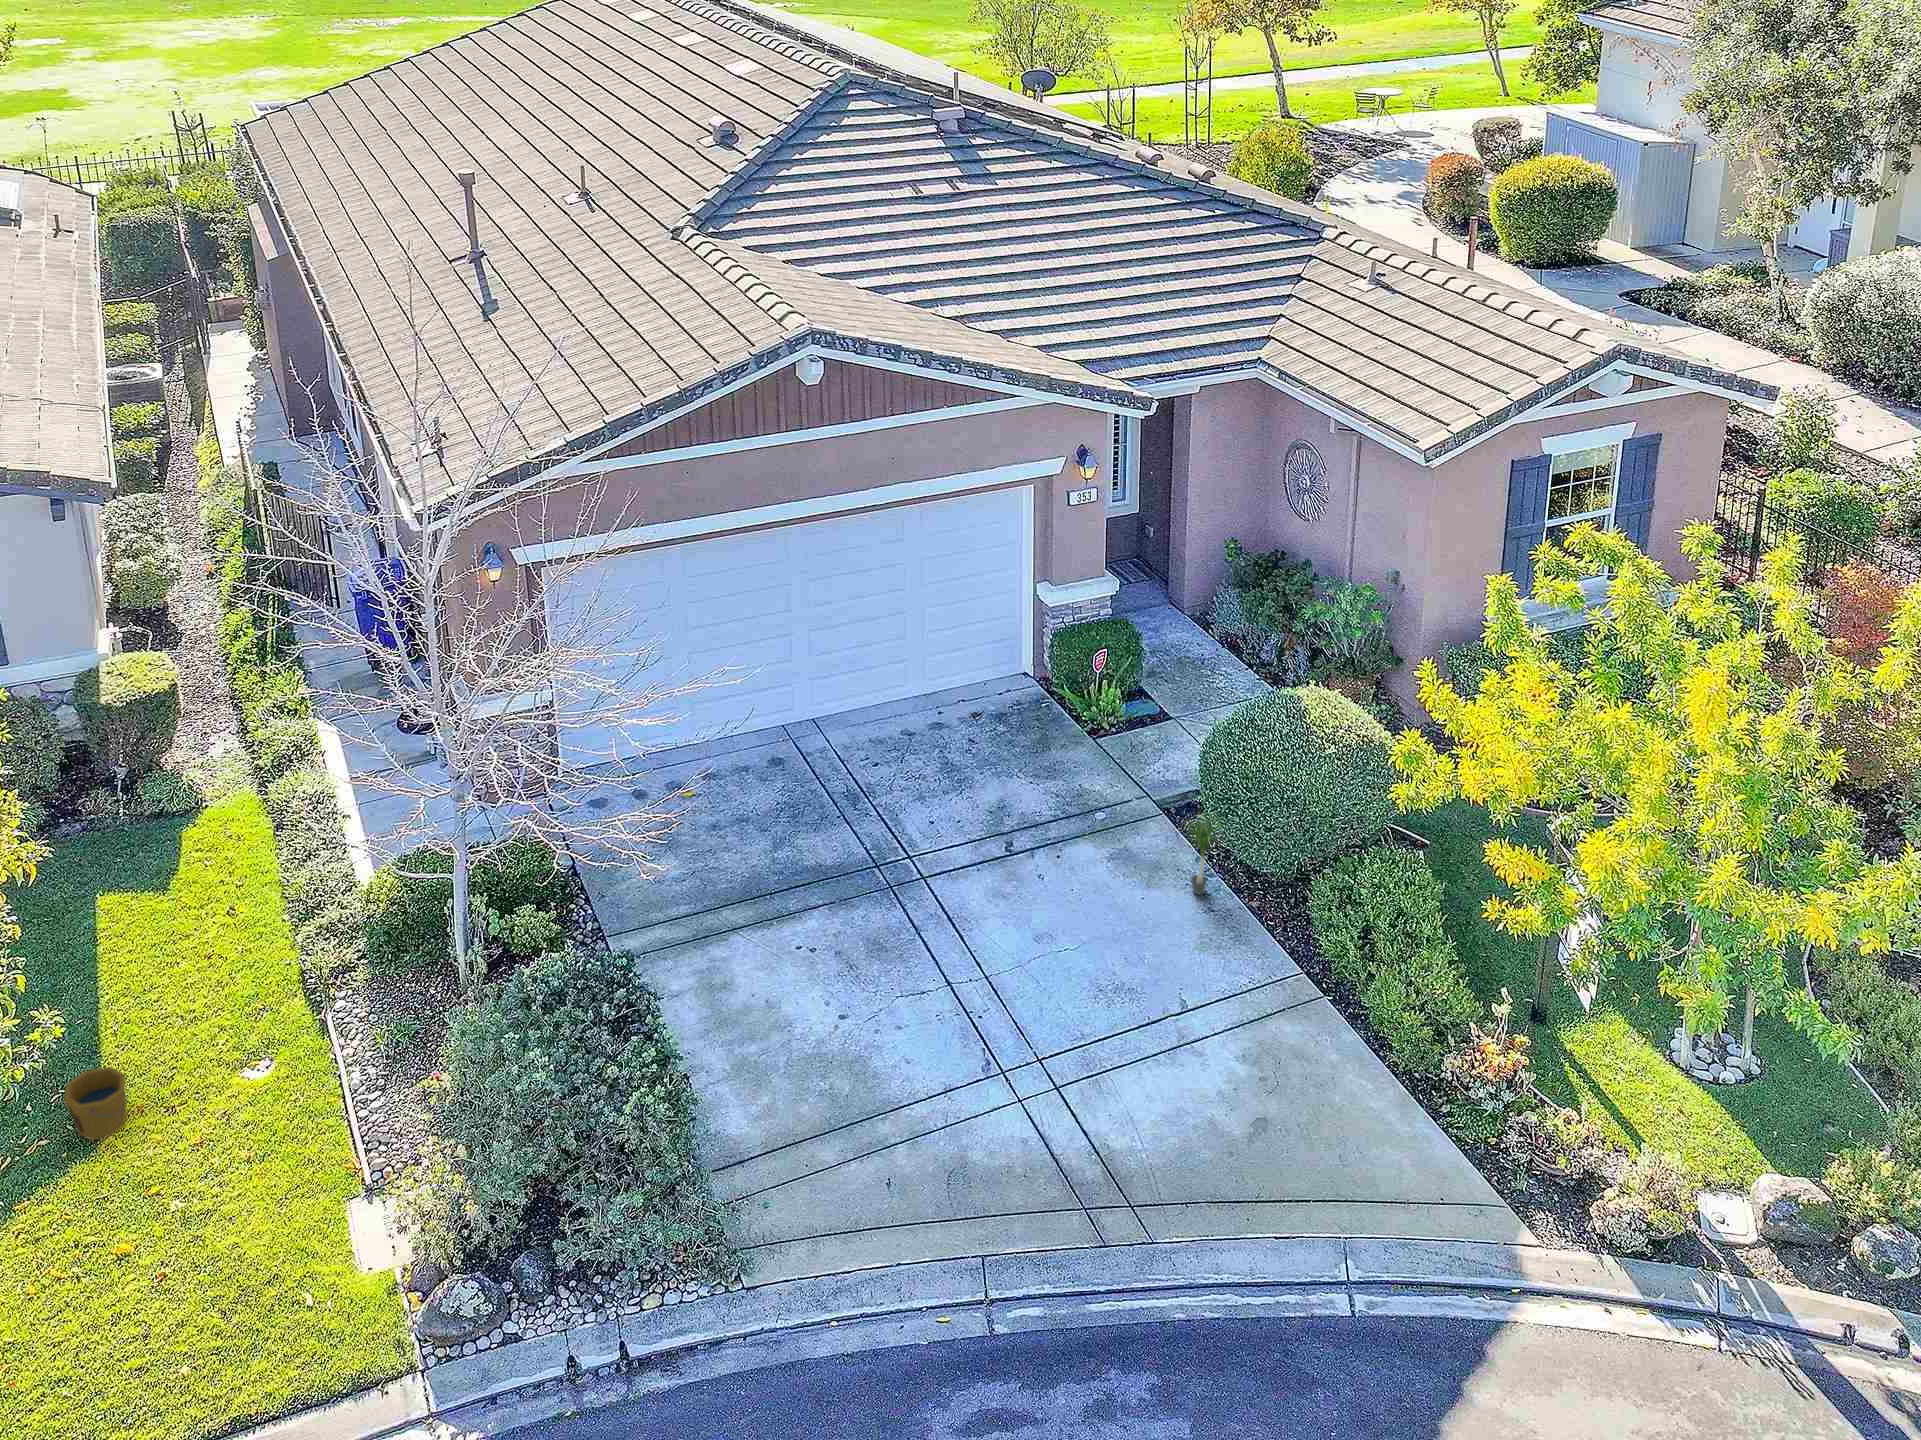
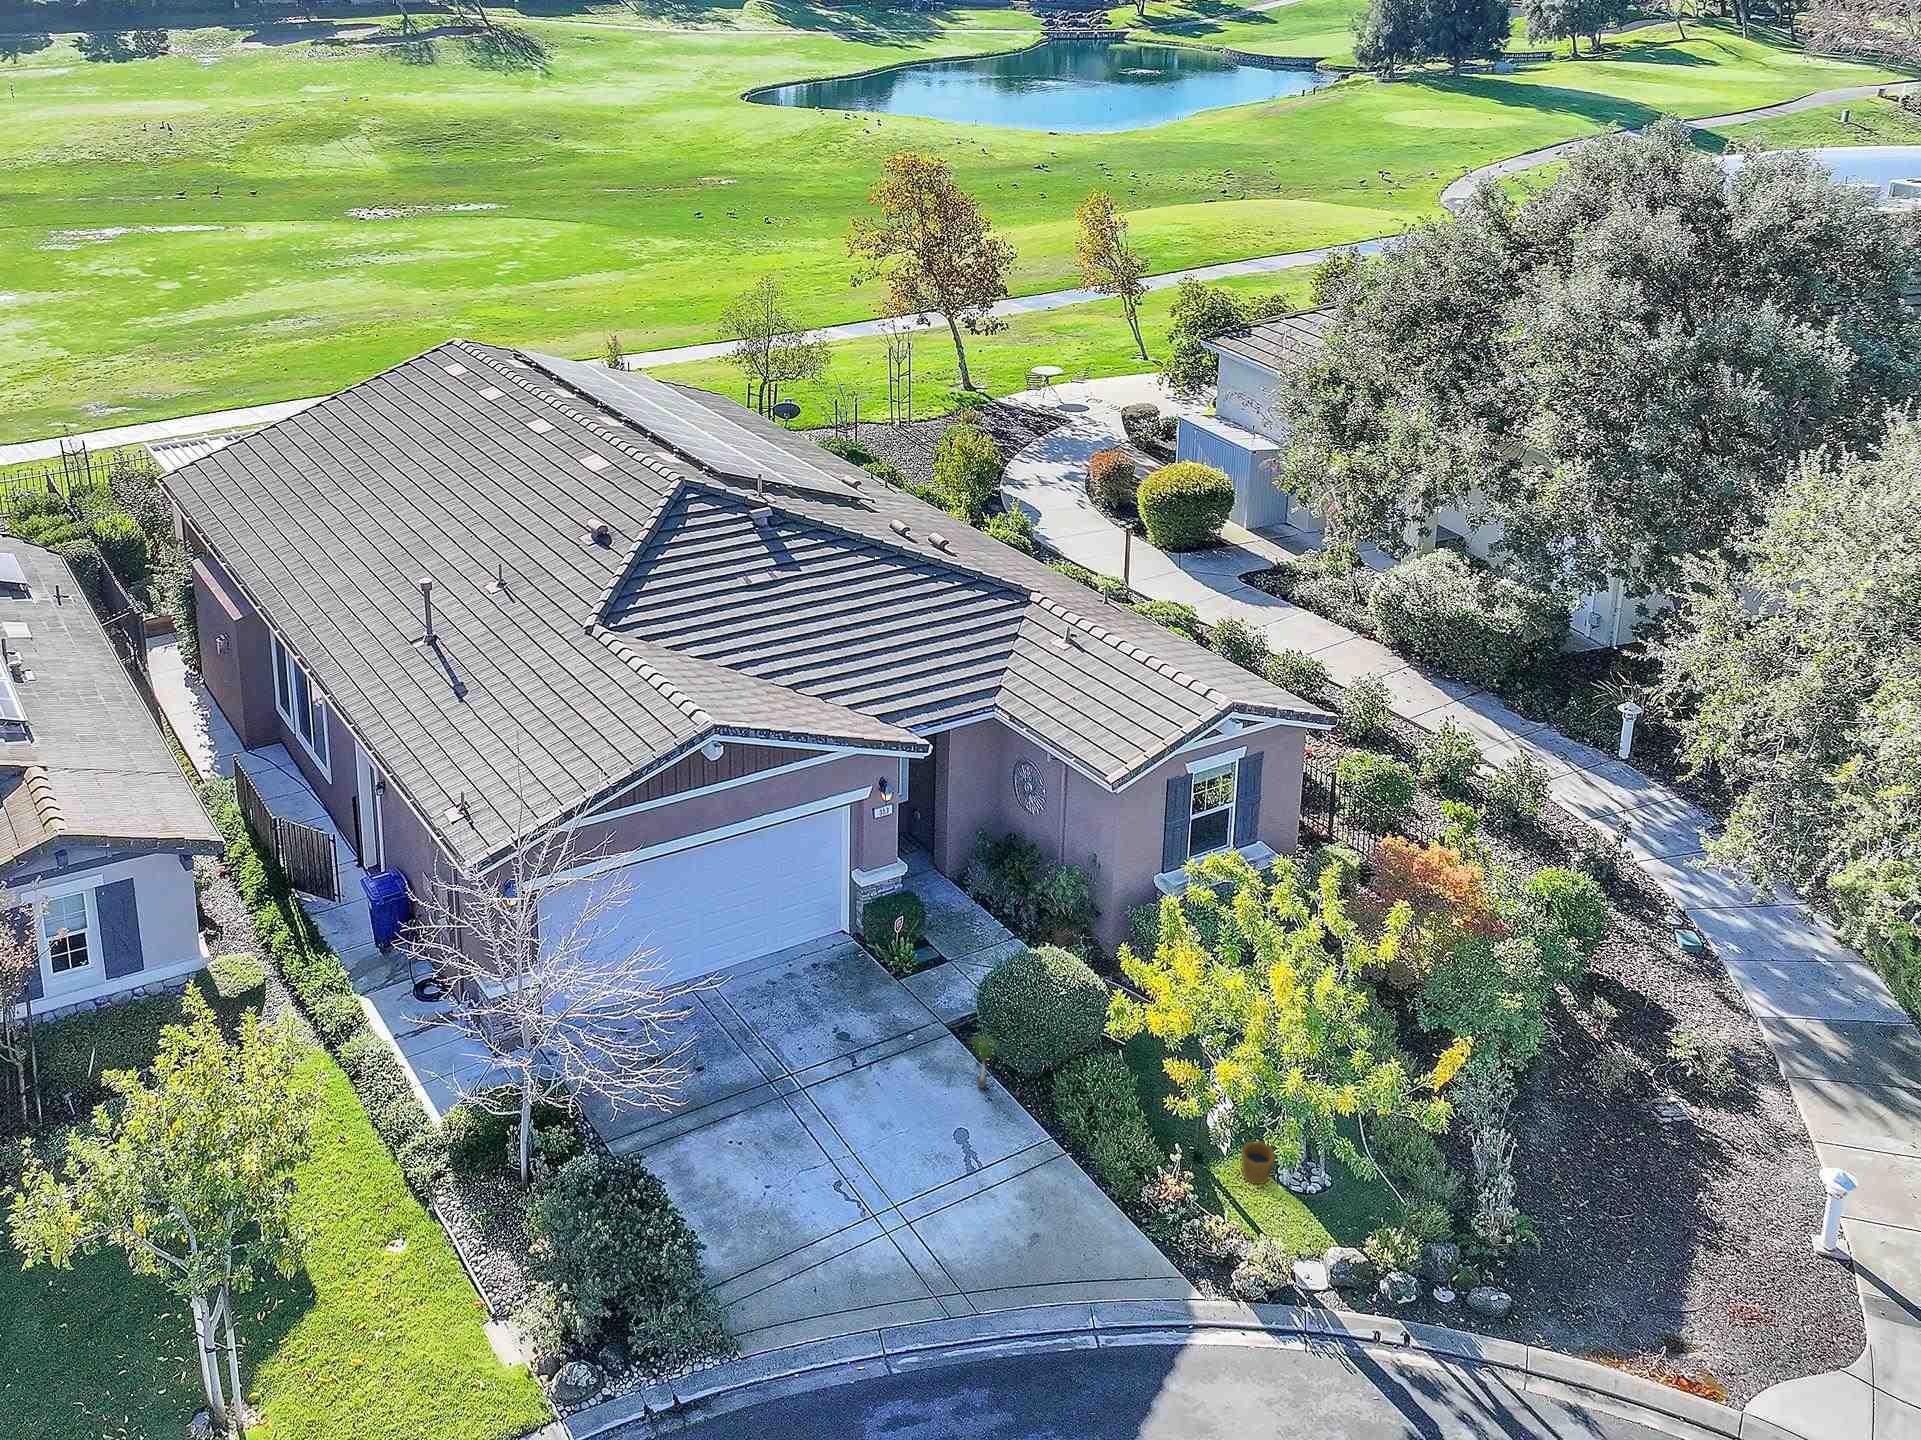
bucket: present [64,1067,127,1140] -> present [1241,1141,1276,1184]

